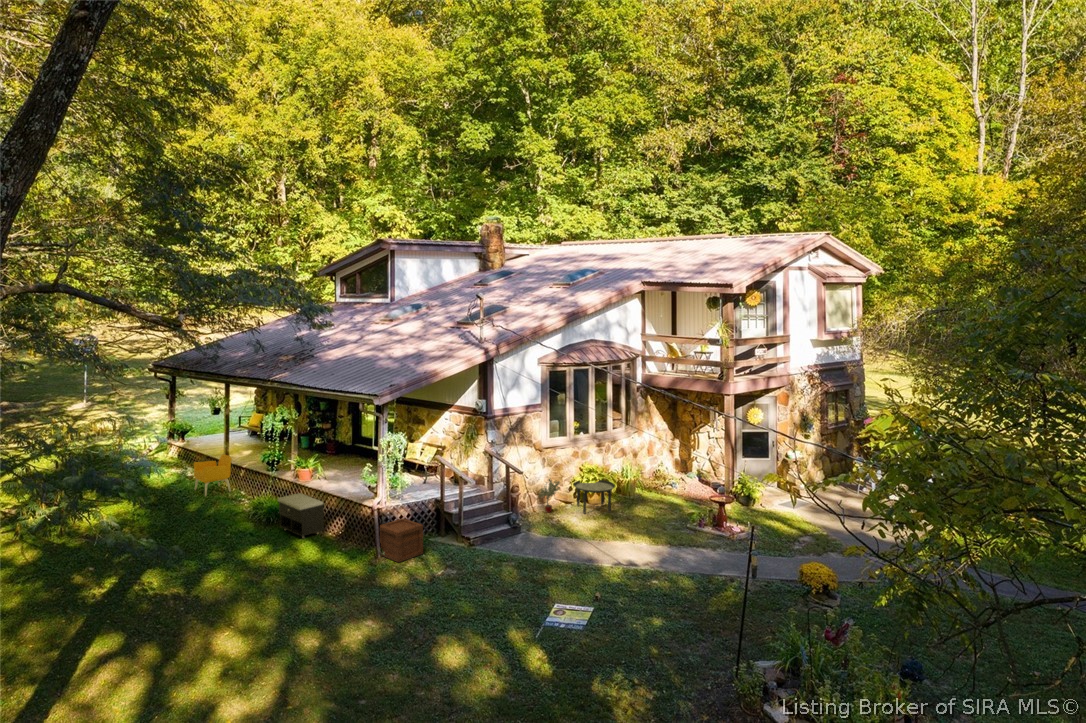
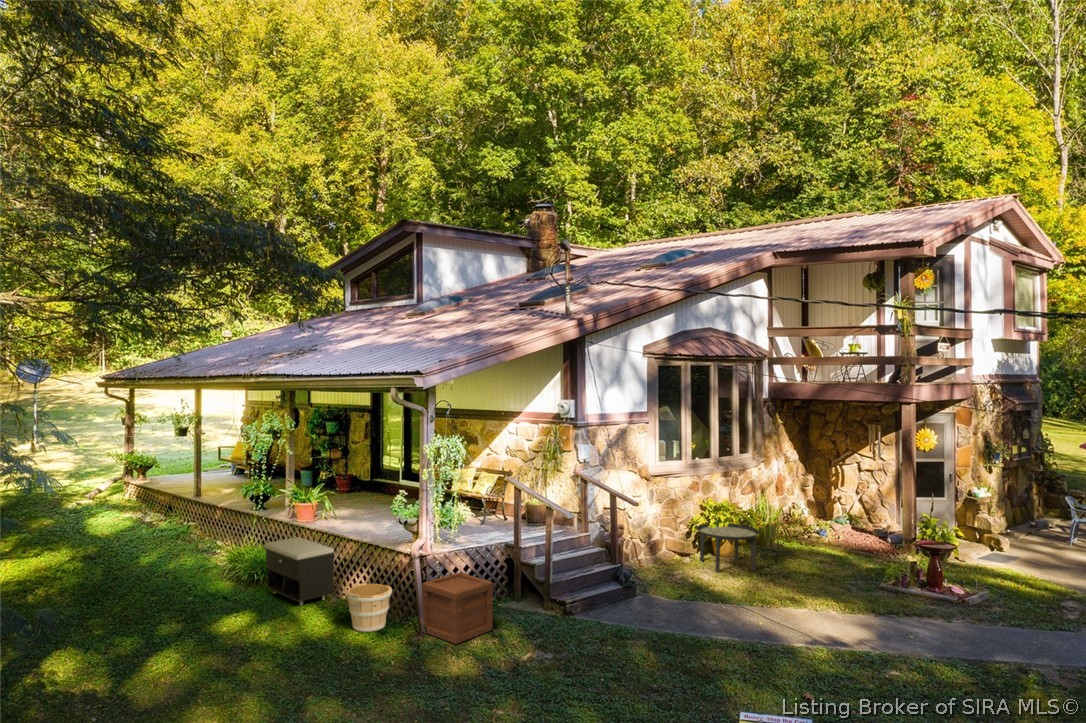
armchair: present [194,454,232,496] -> none [150,489,205,547]
potted tree: present [539,478,560,513] -> none [647,518,679,571]
wooden bucket: none [331,525,360,555] -> present [347,583,392,632]

